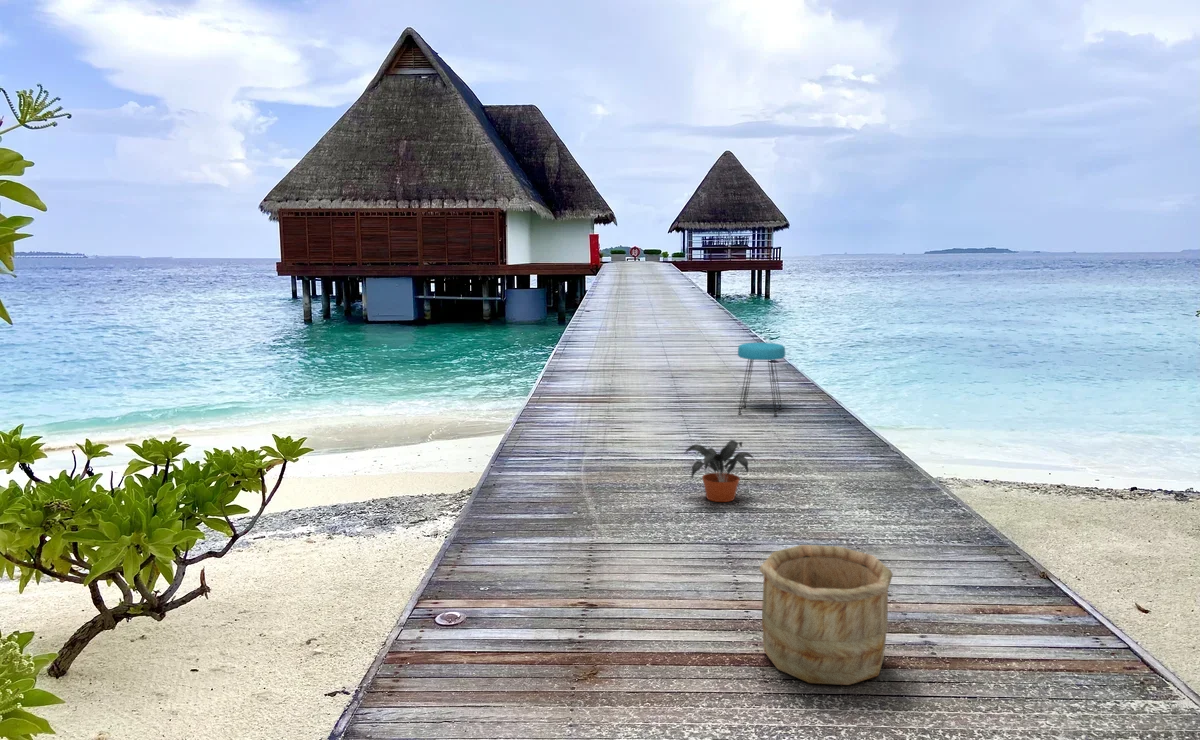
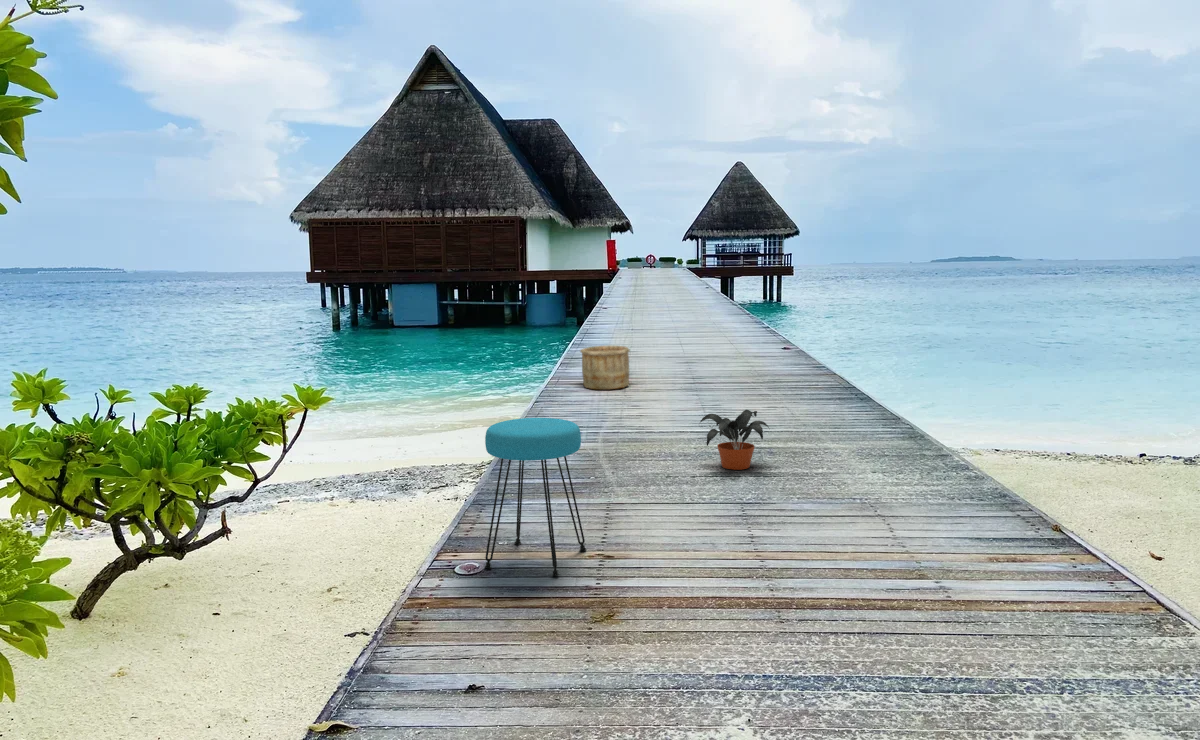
stool: present [738,343,785,415] -> present [484,418,586,576]
wooden bucket: present [759,545,893,685] -> present [580,346,630,389]

